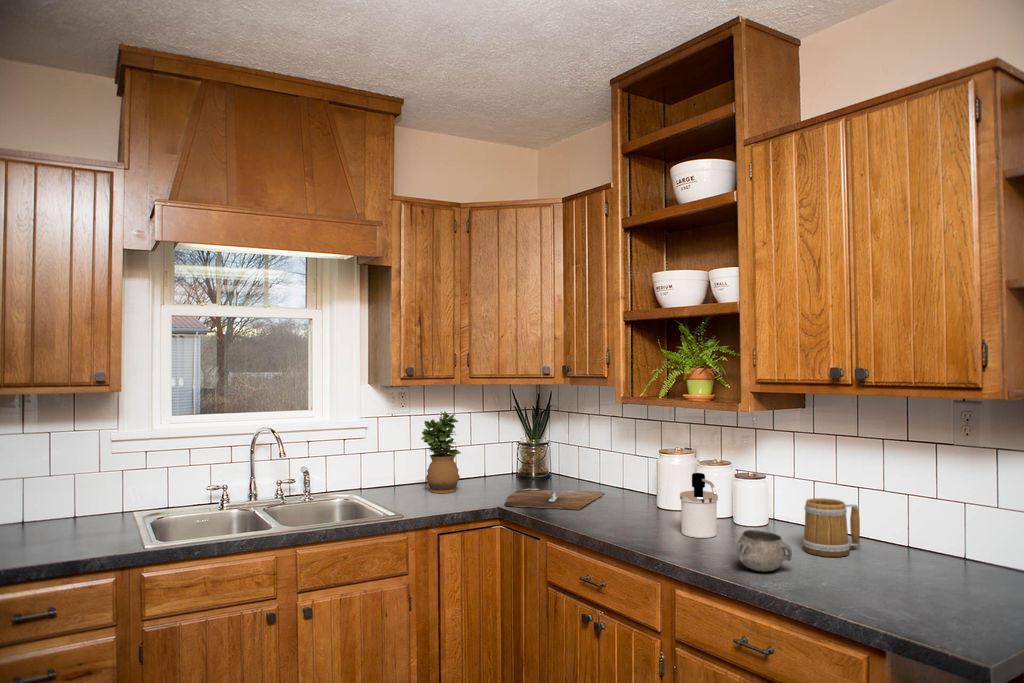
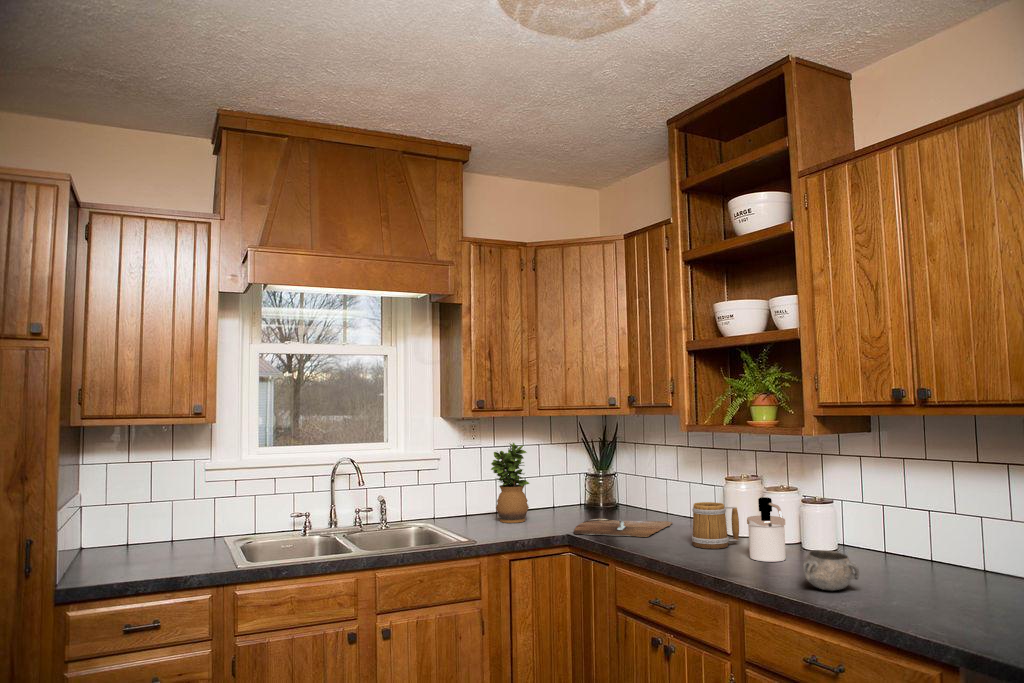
mug: present [803,498,860,557] -> present [692,502,739,549]

